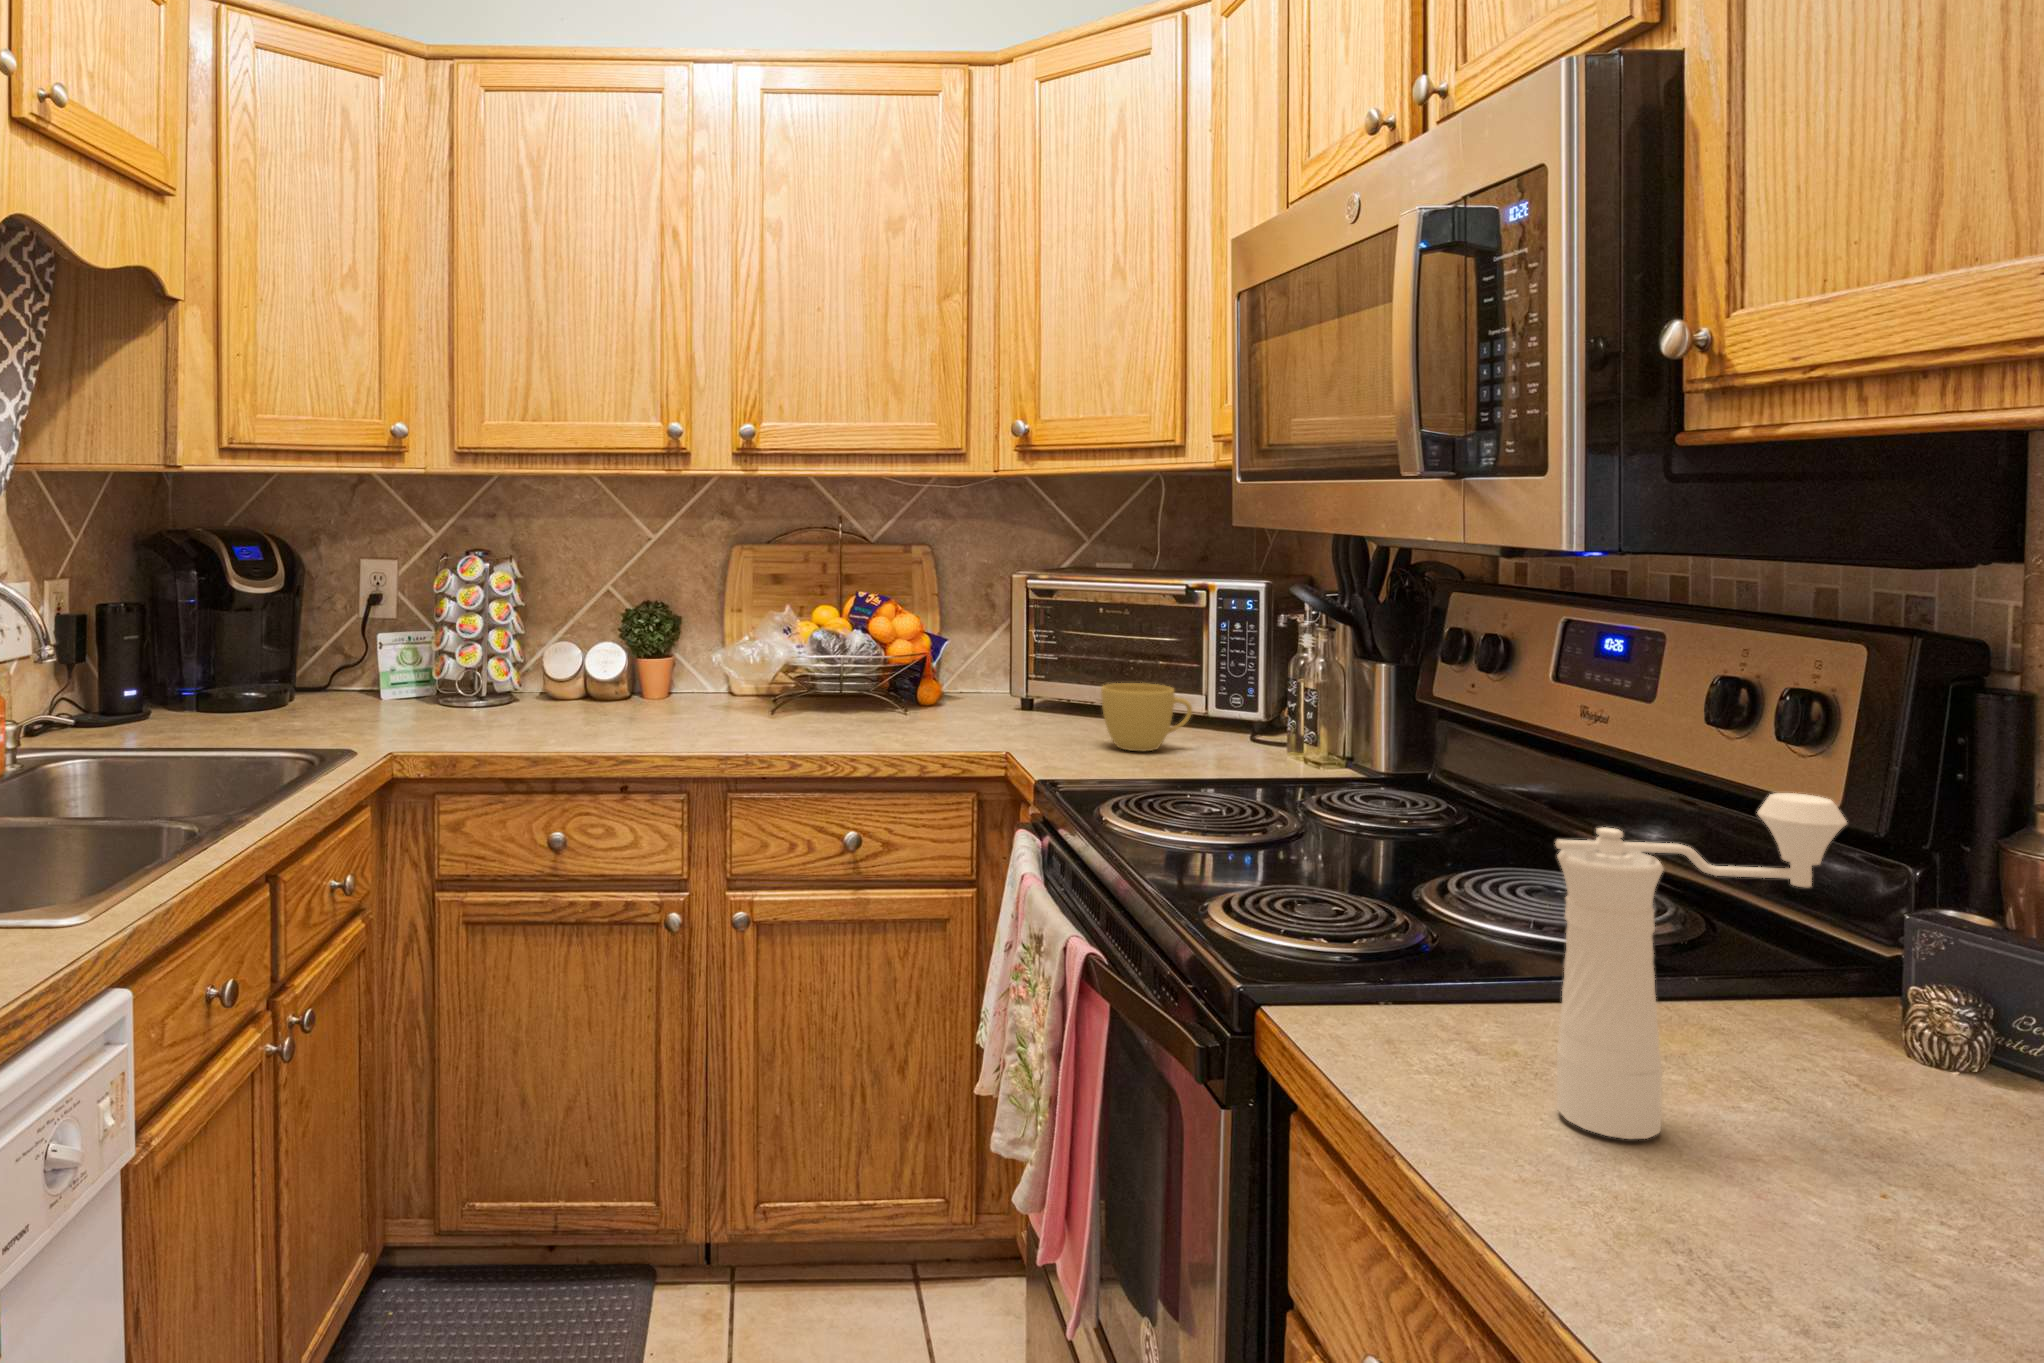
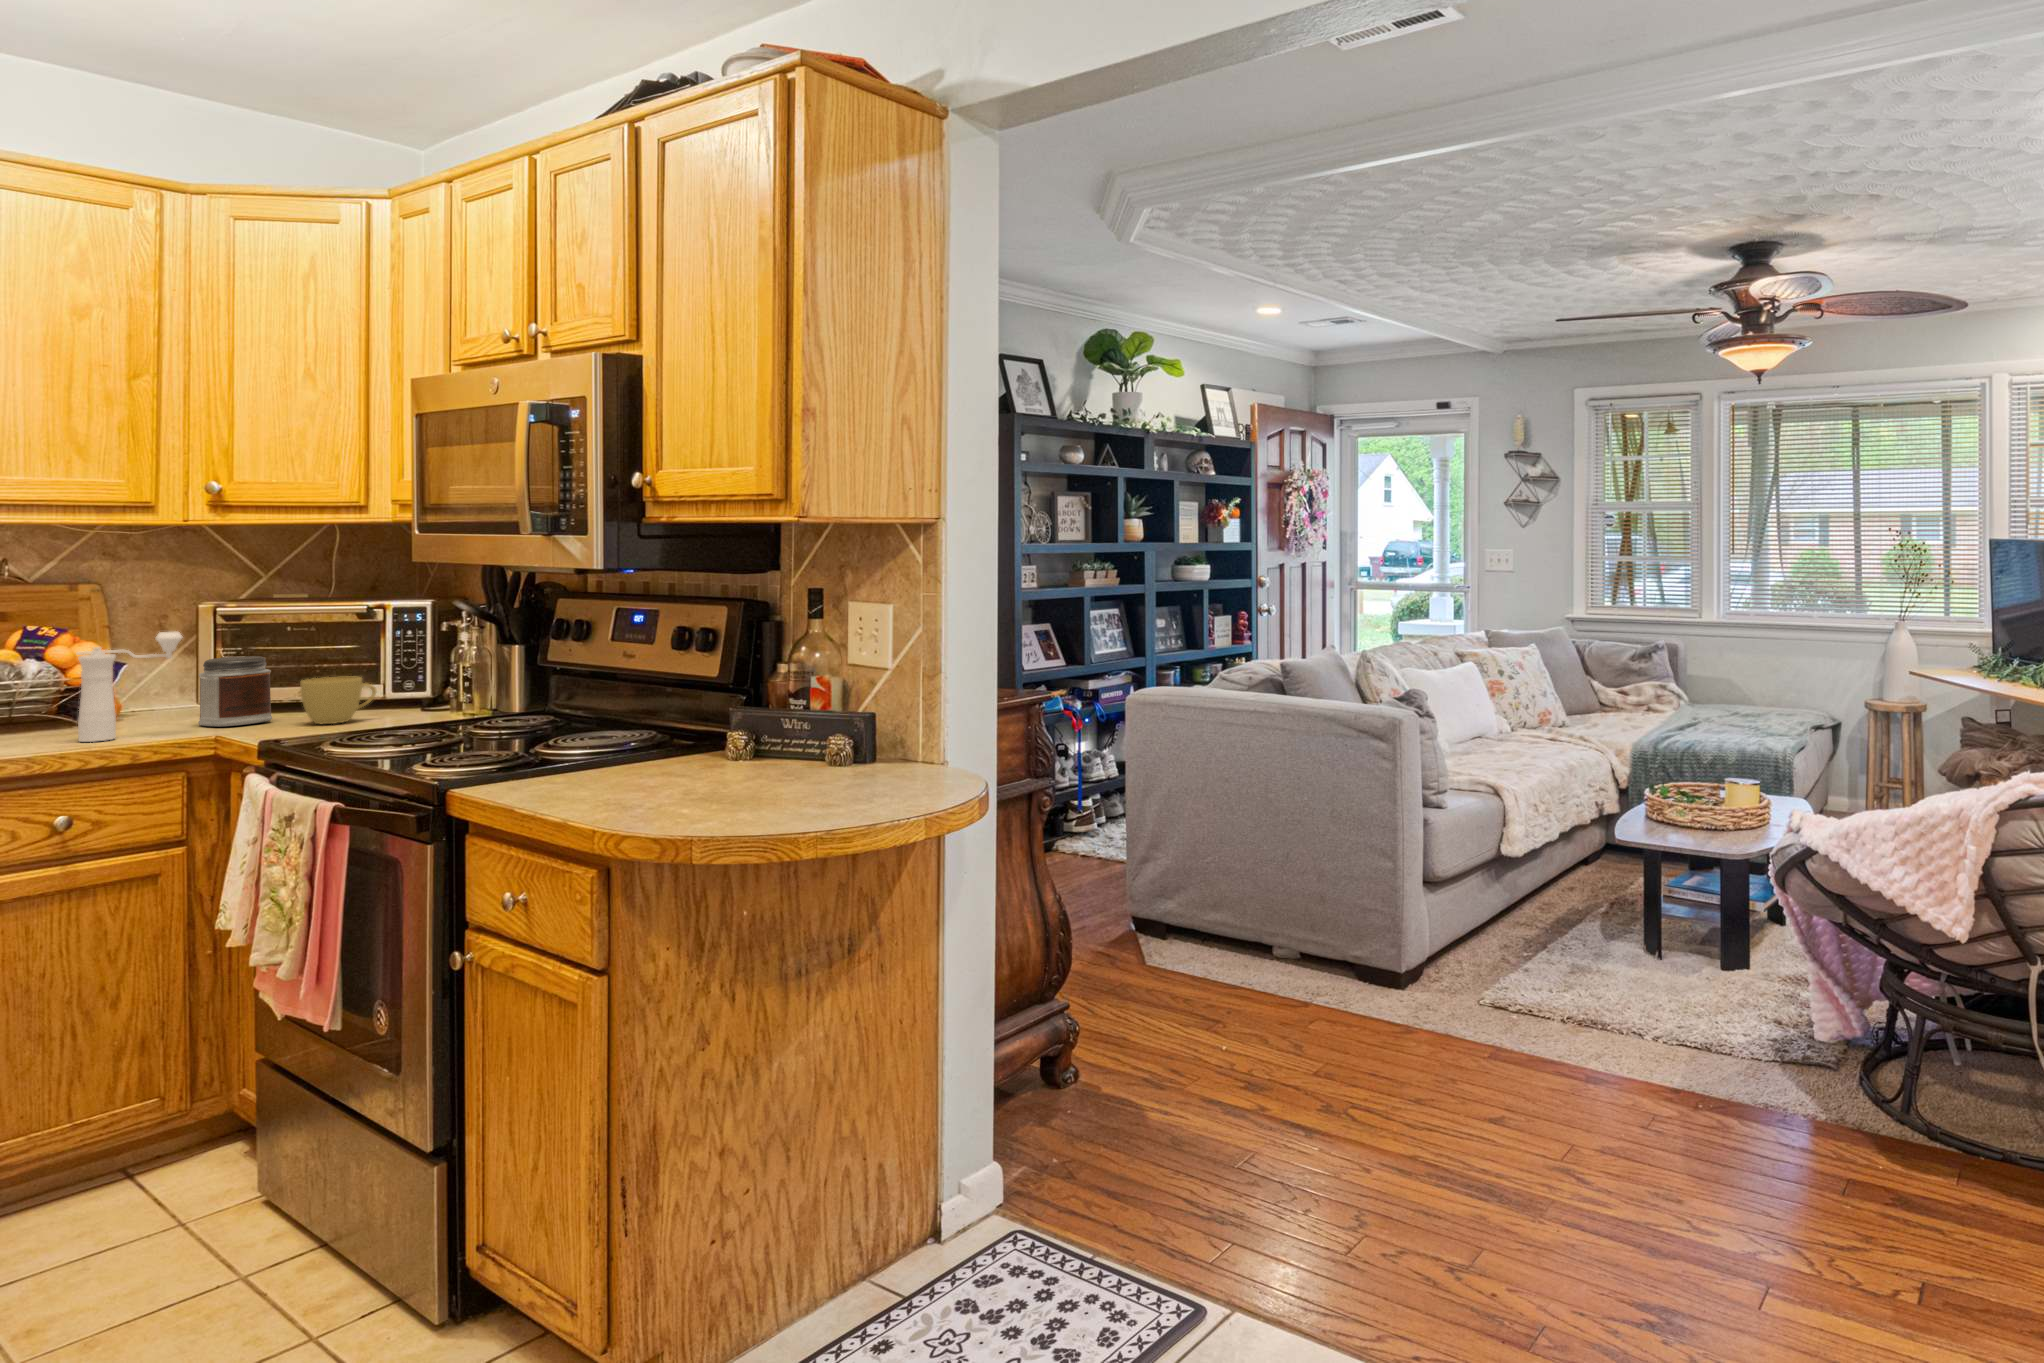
jar: none [1000,644,1075,735] -> present [198,656,272,727]
pepper mill: present [1555,793,1847,1139] -> present [77,632,182,742]

